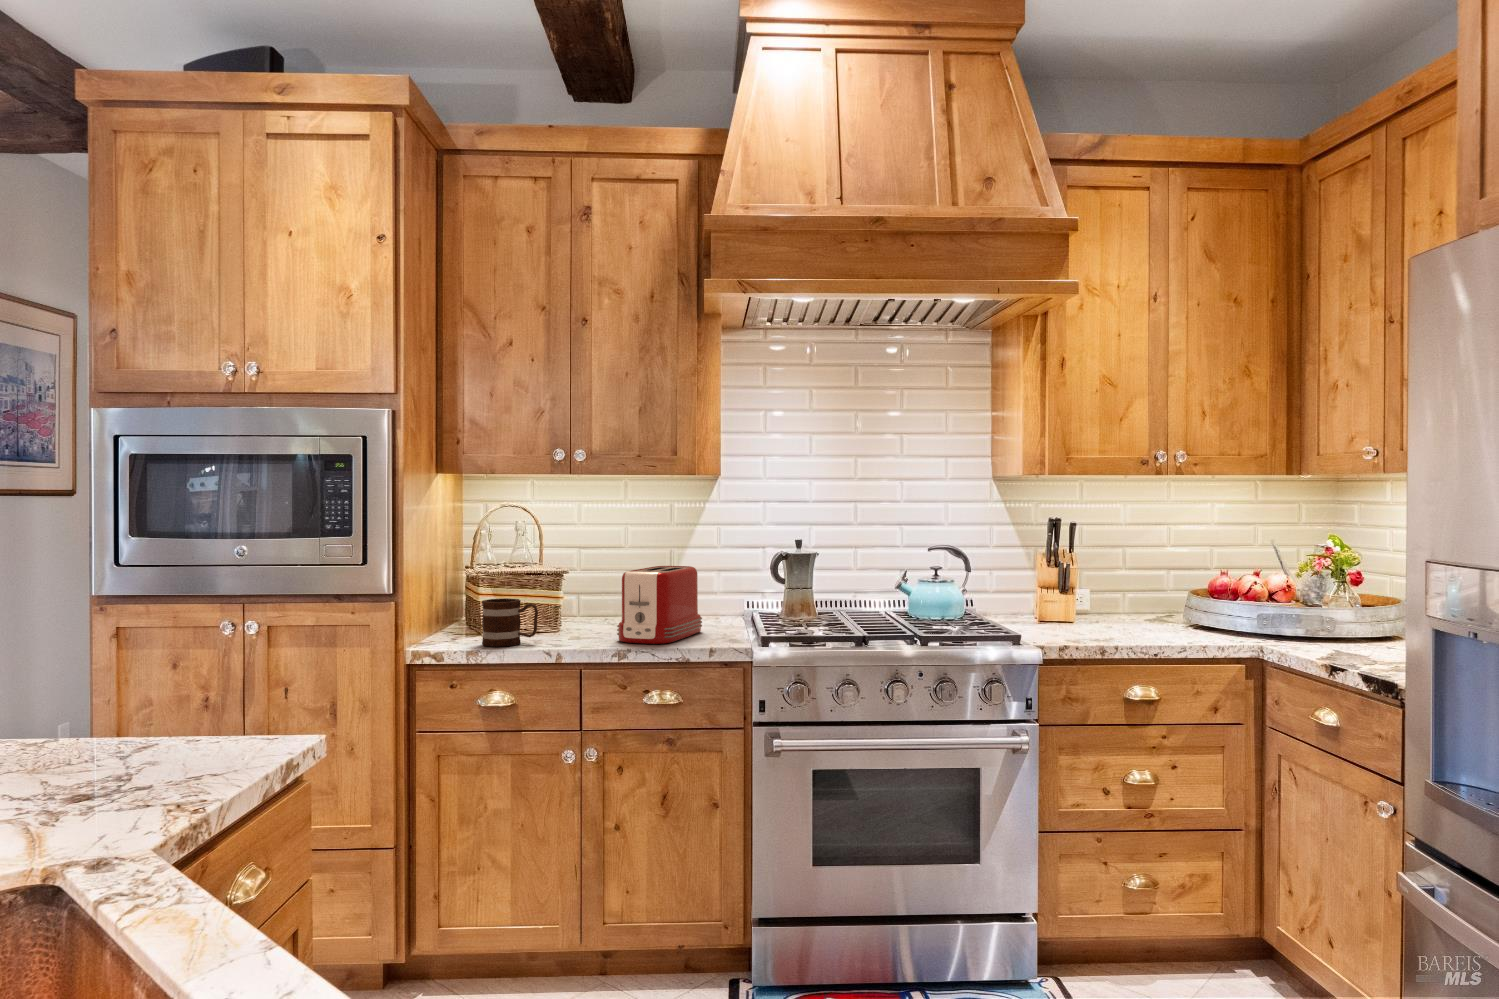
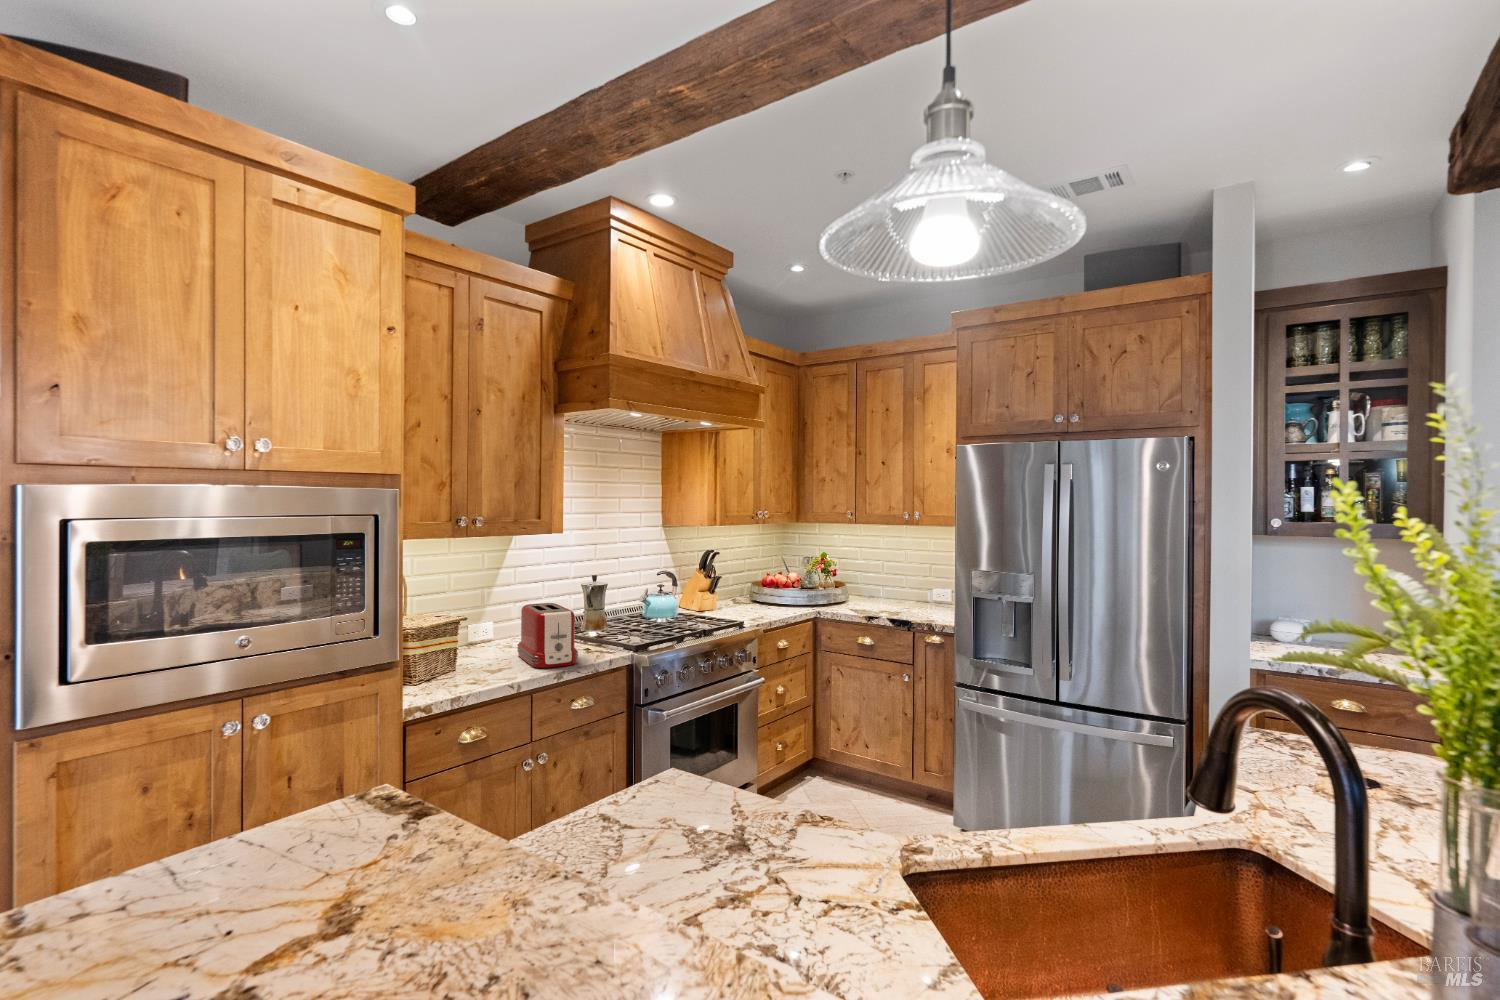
mug: present [482,598,538,647] -> none [442,647,489,692]

